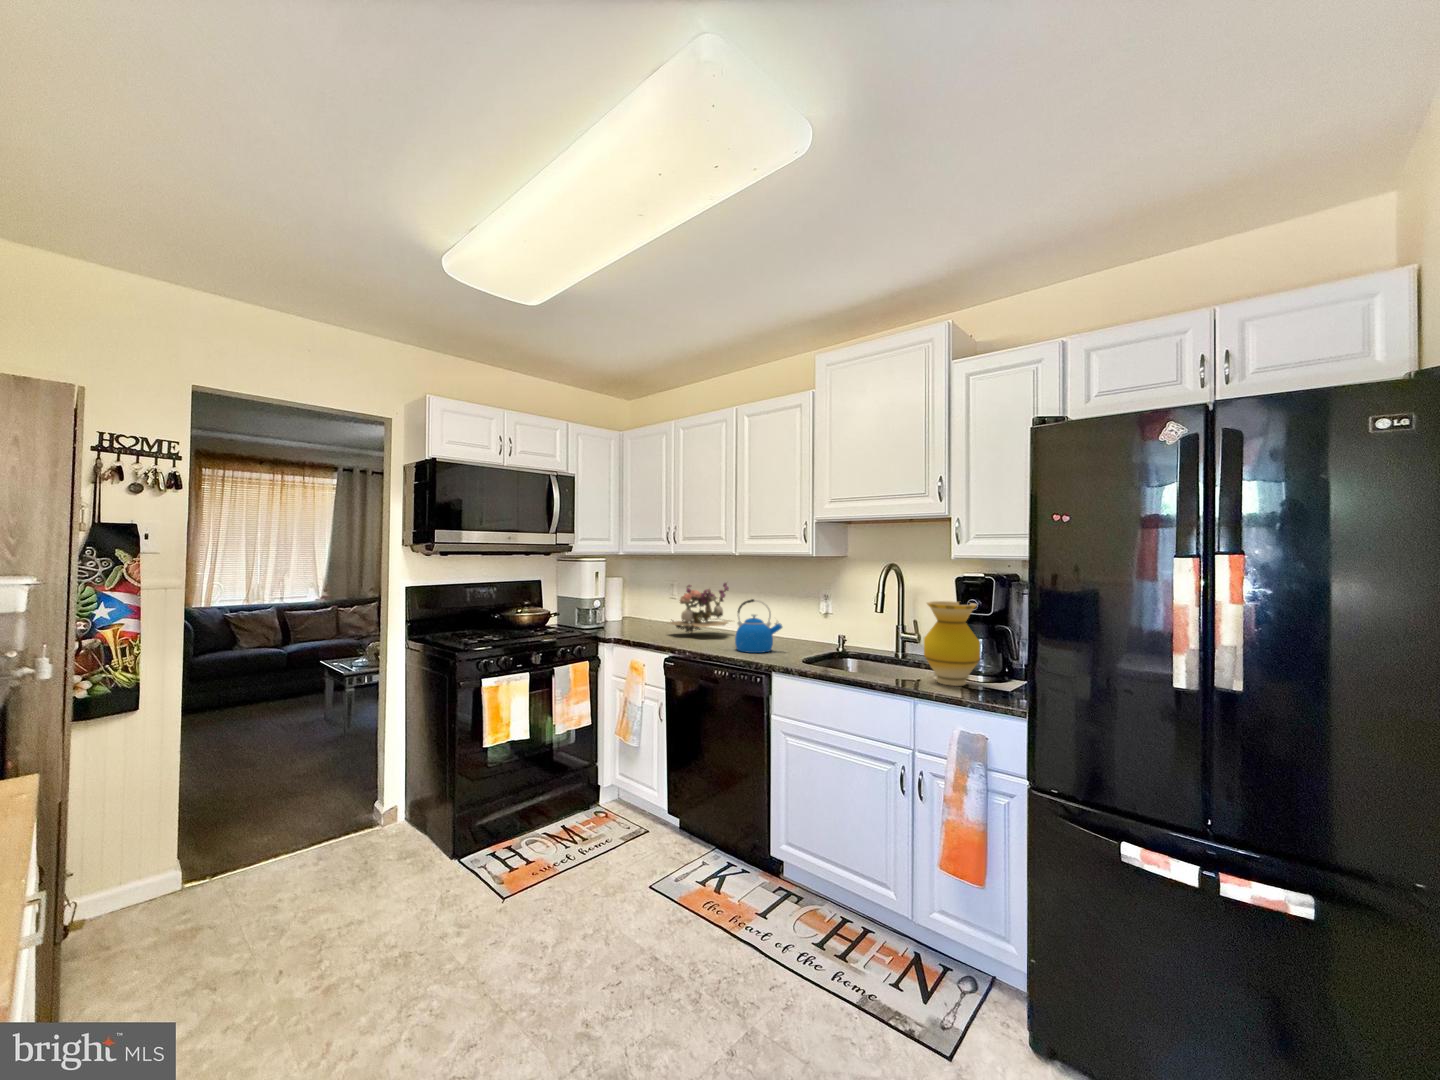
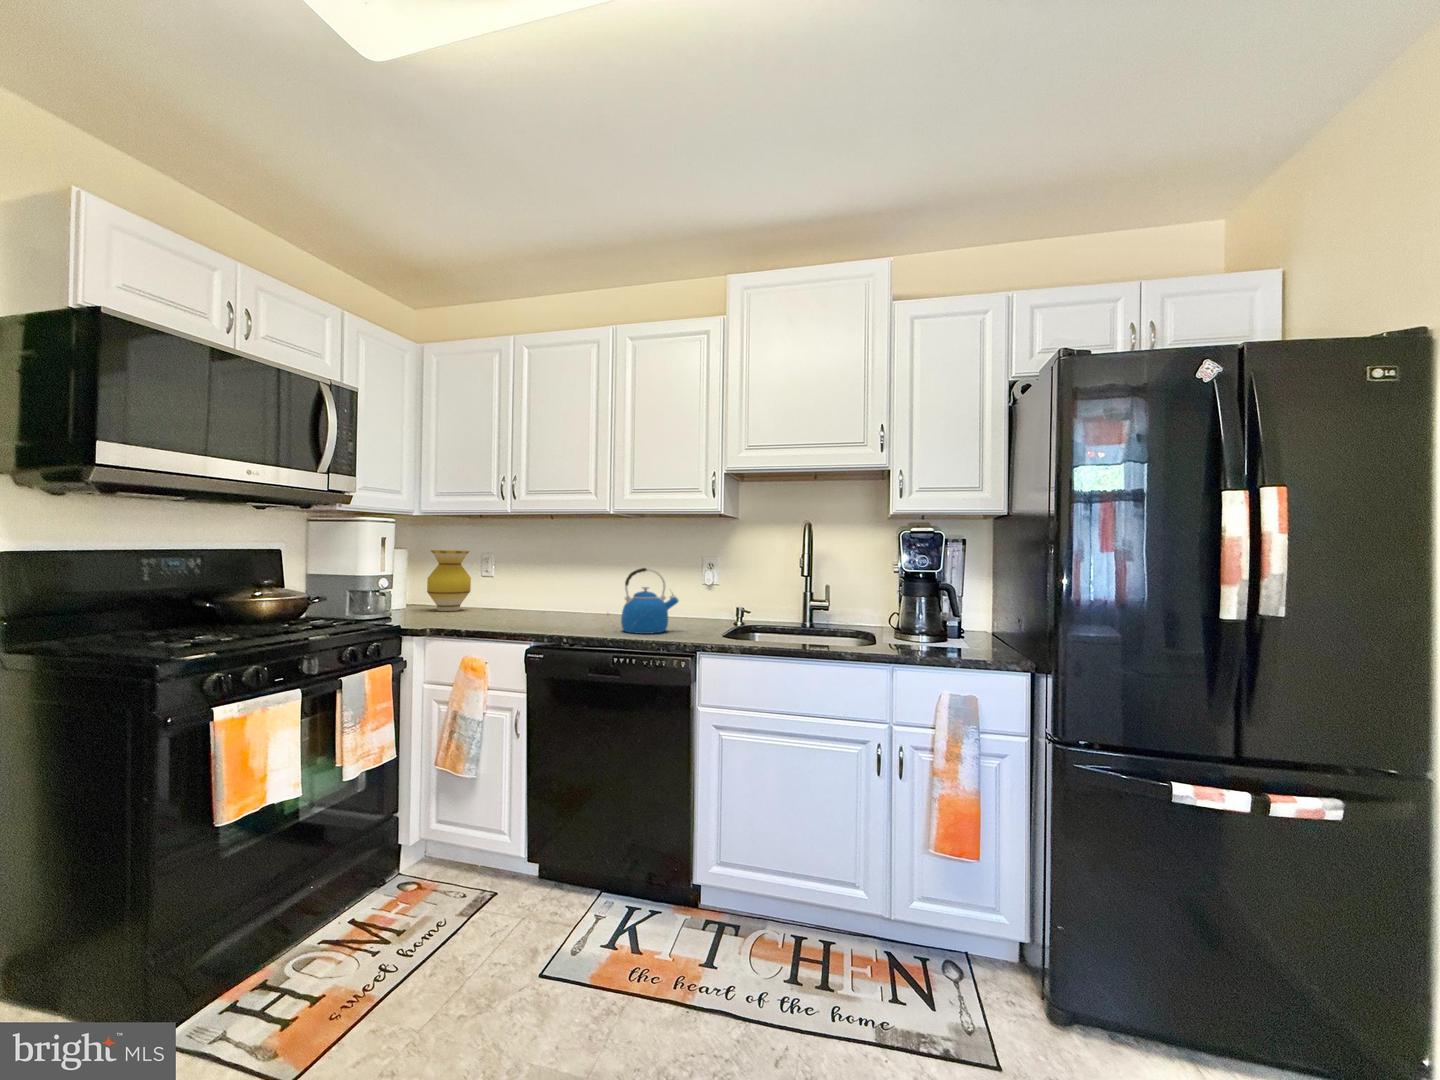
flower arrangement: present [670,583,732,633] -> none [502,552,589,620]
vase: present [924,601,980,686] -> present [427,550,471,611]

